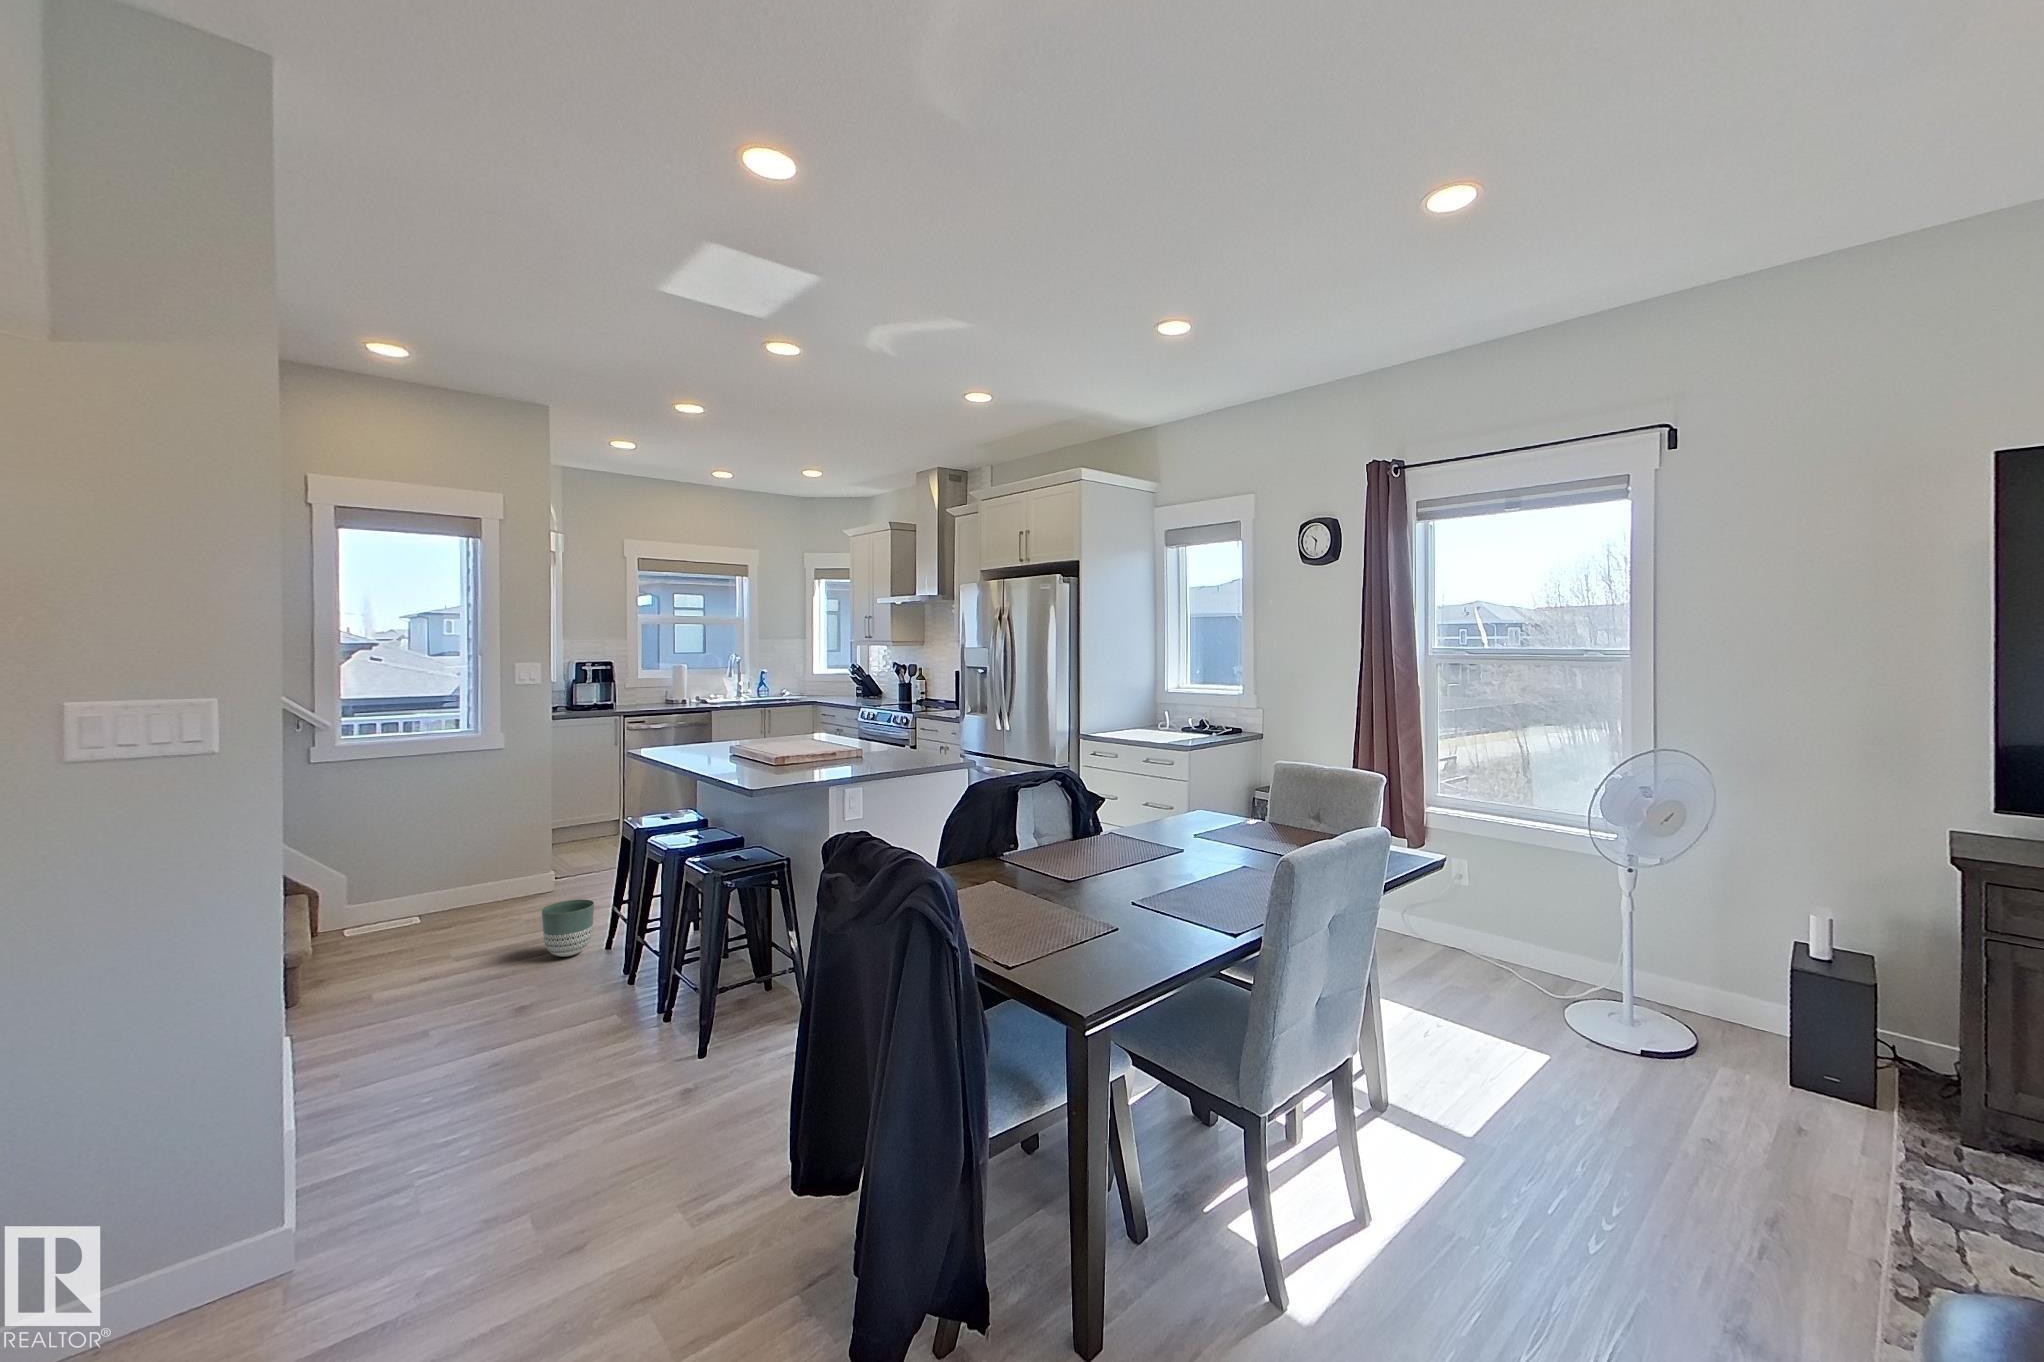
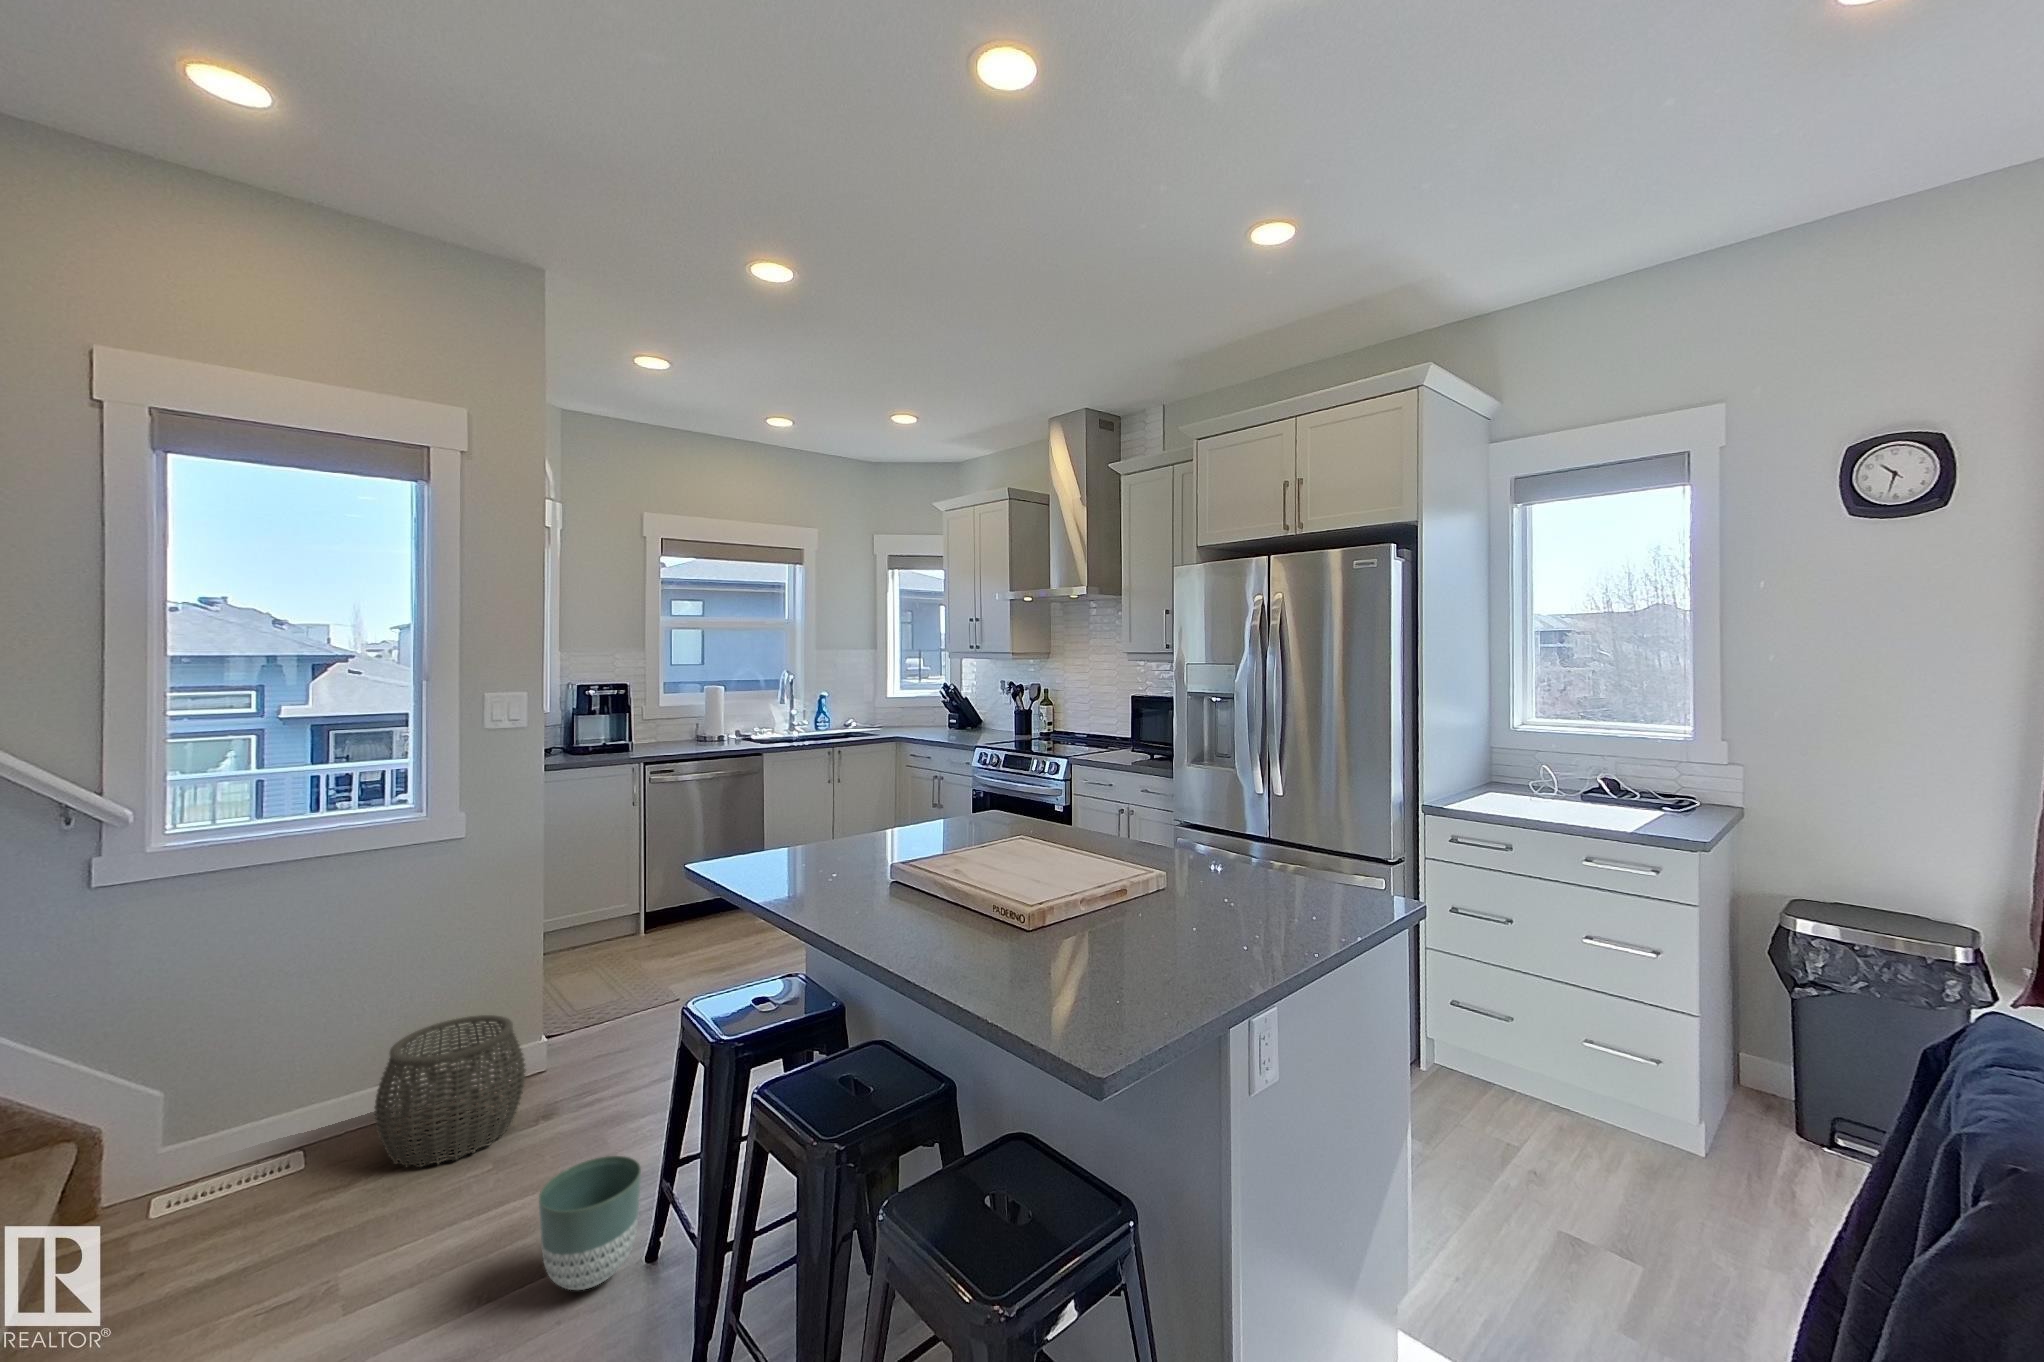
woven basket: none [455,848,539,922] -> present [374,1015,526,1167]

